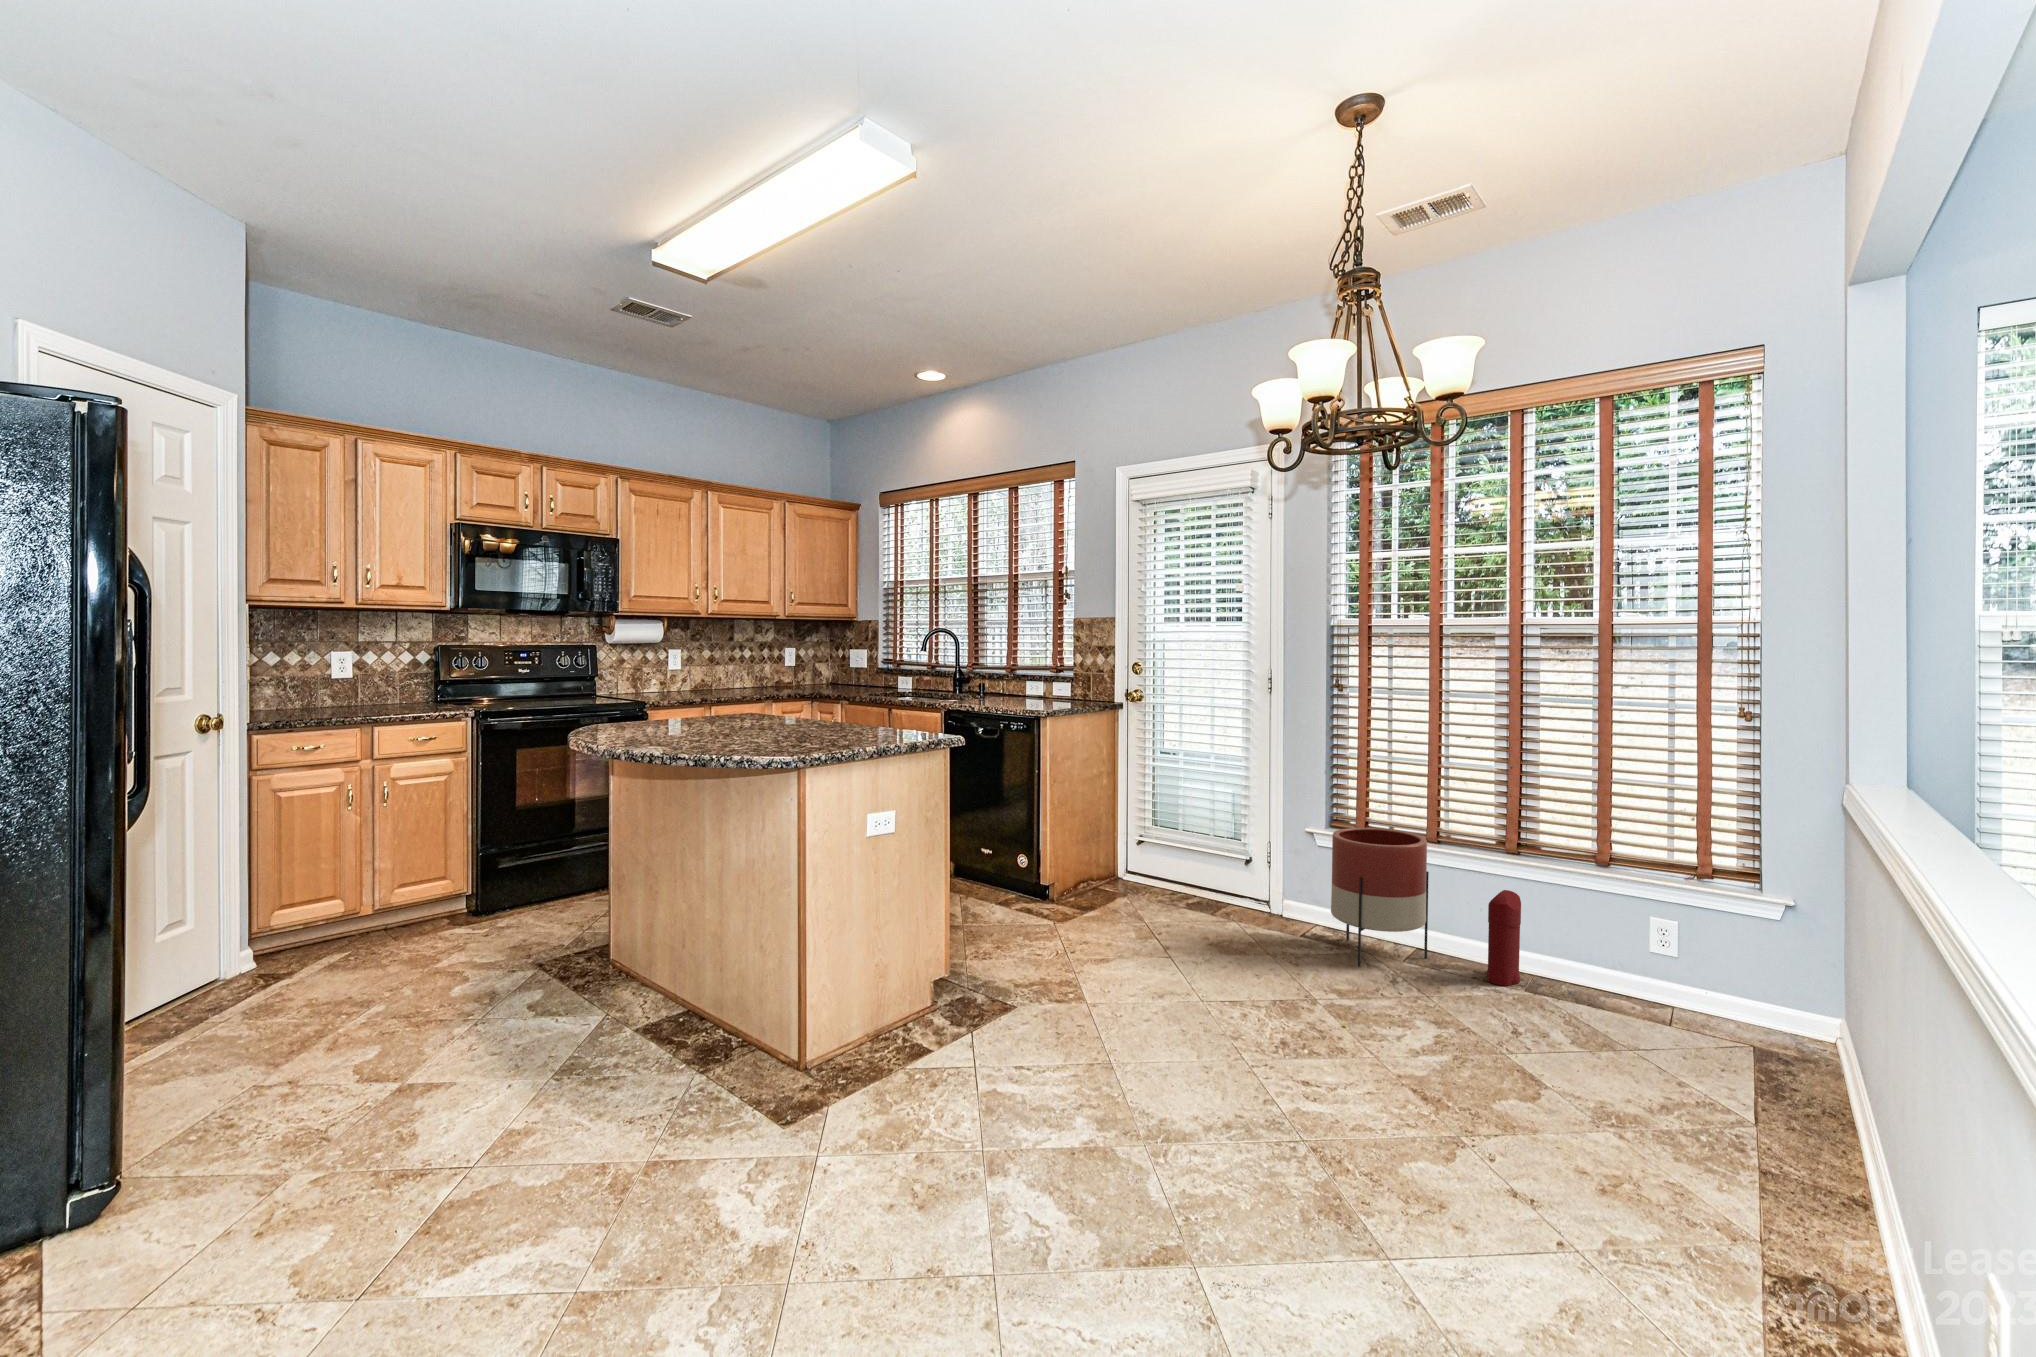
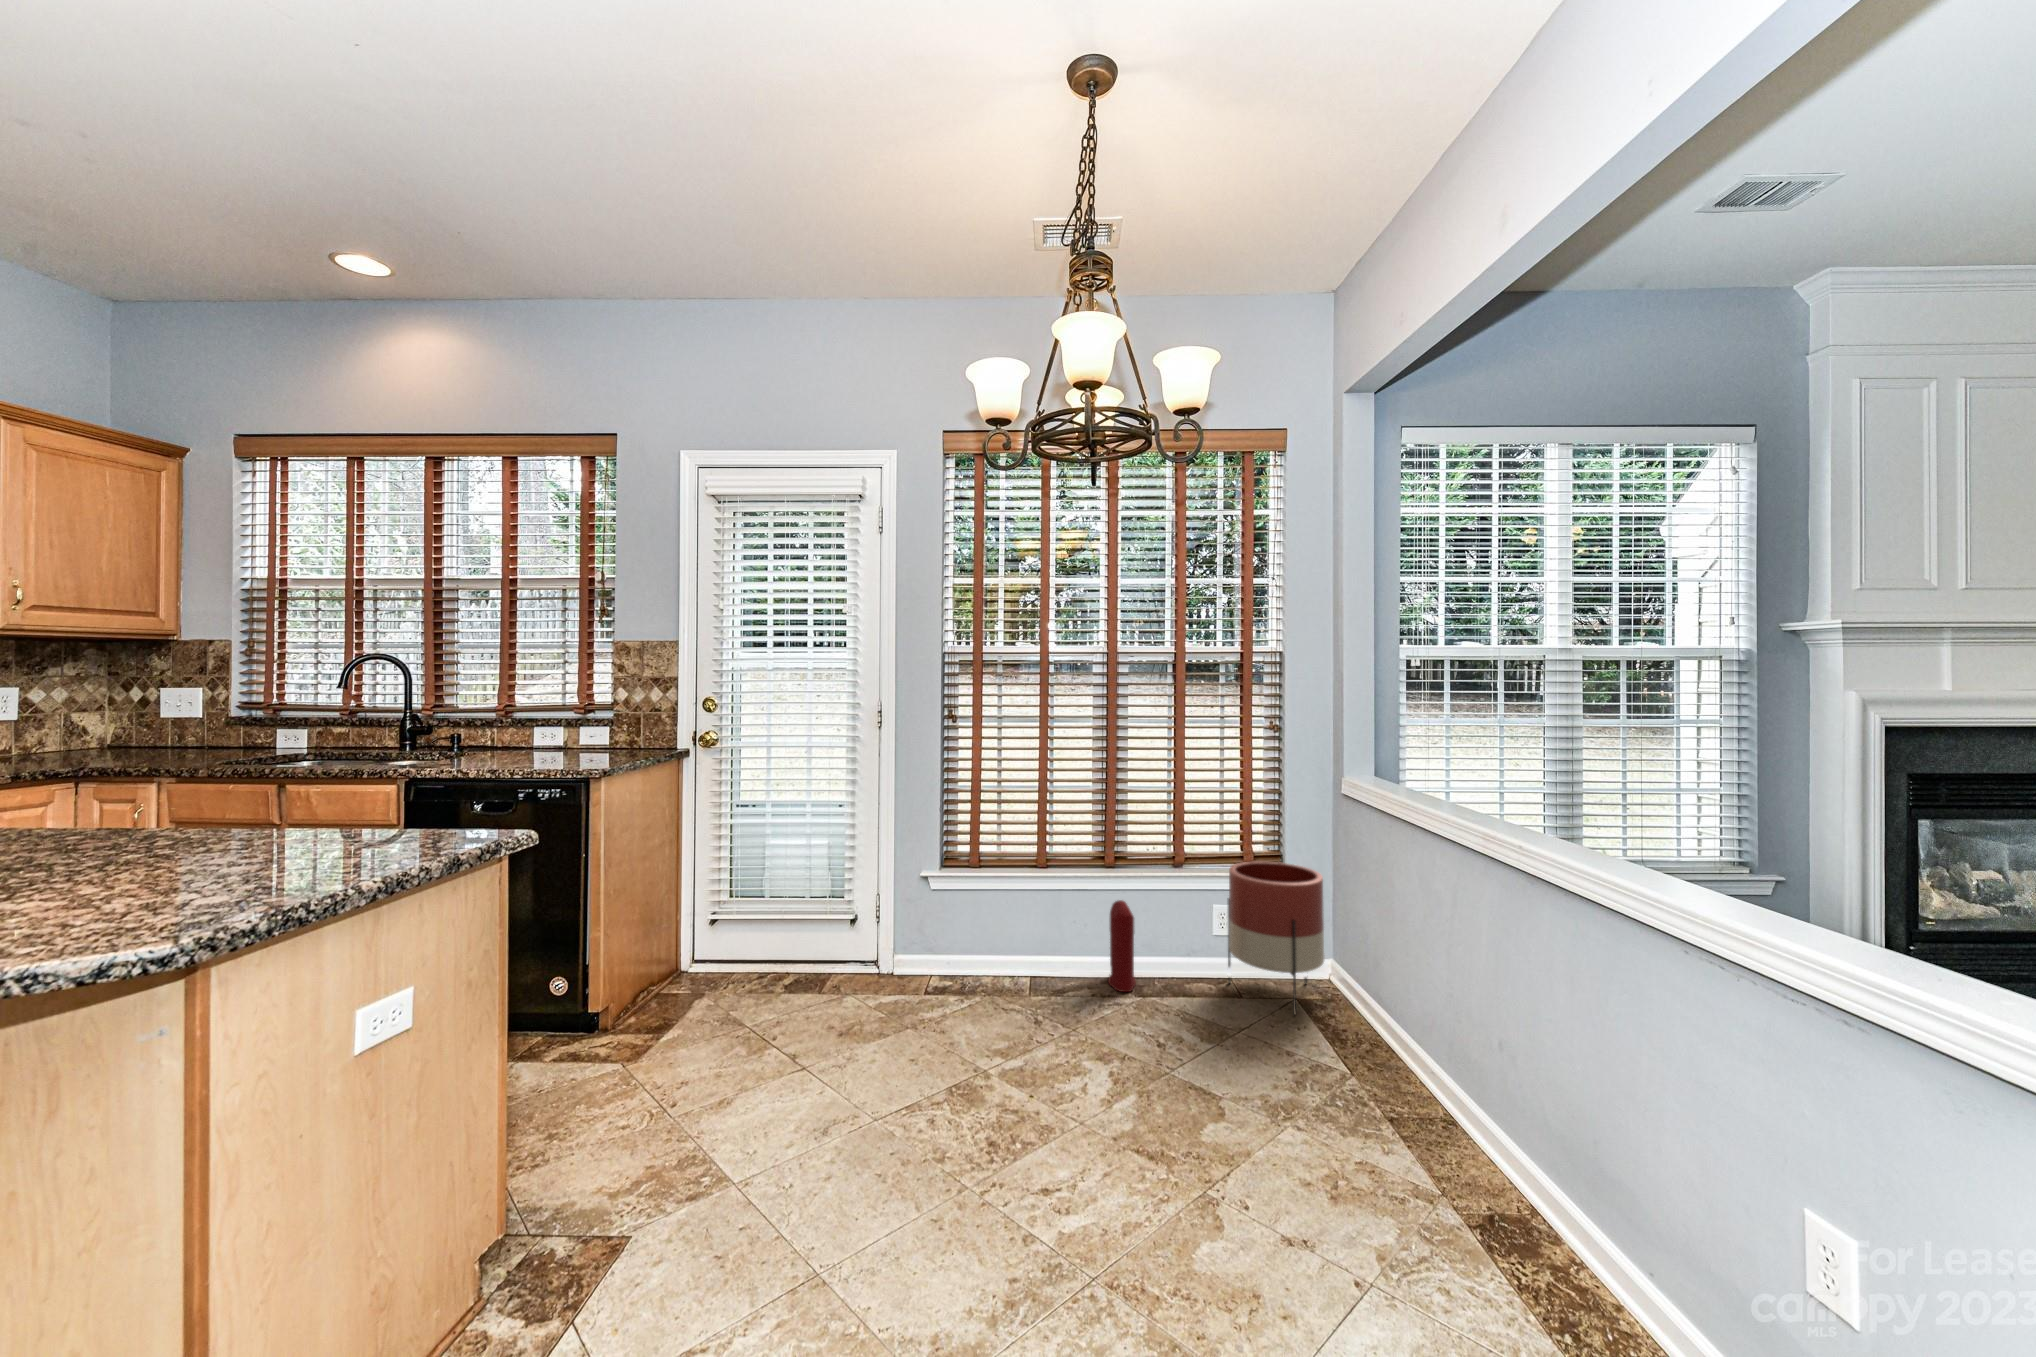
planter: present [1331,828,1429,967] -> present [1228,861,1324,1015]

